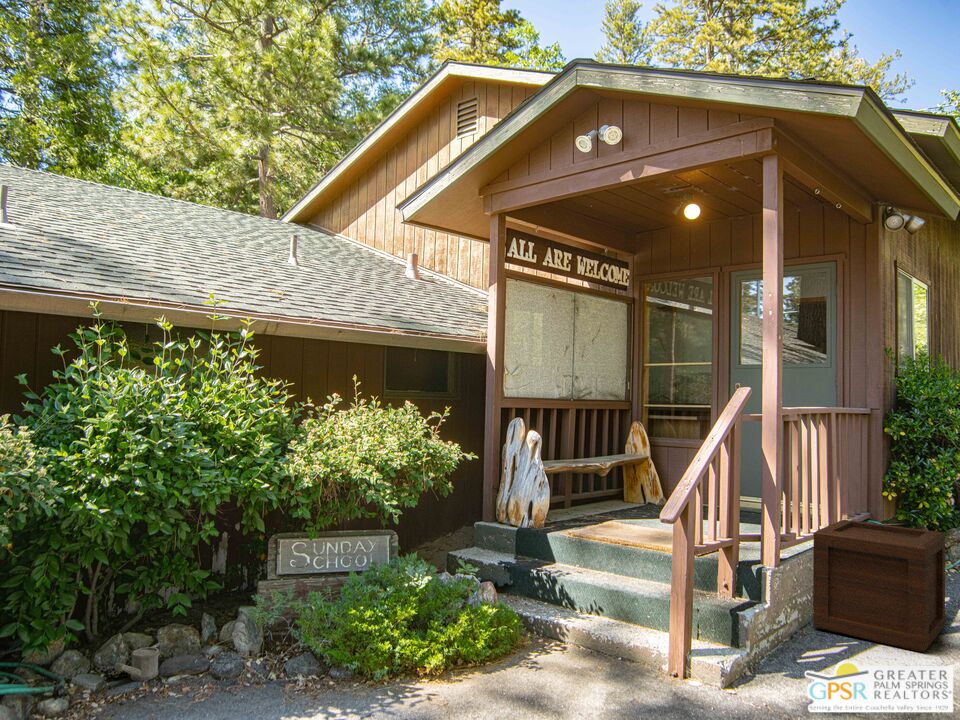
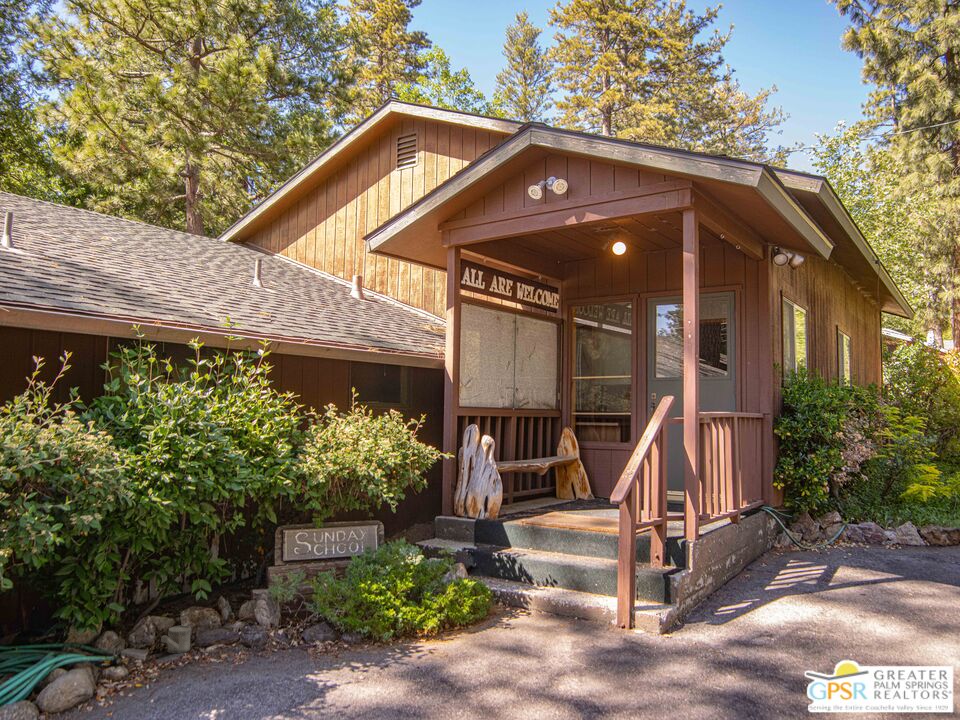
wooden crate: present [813,520,945,652] -> none [723,503,821,600]

